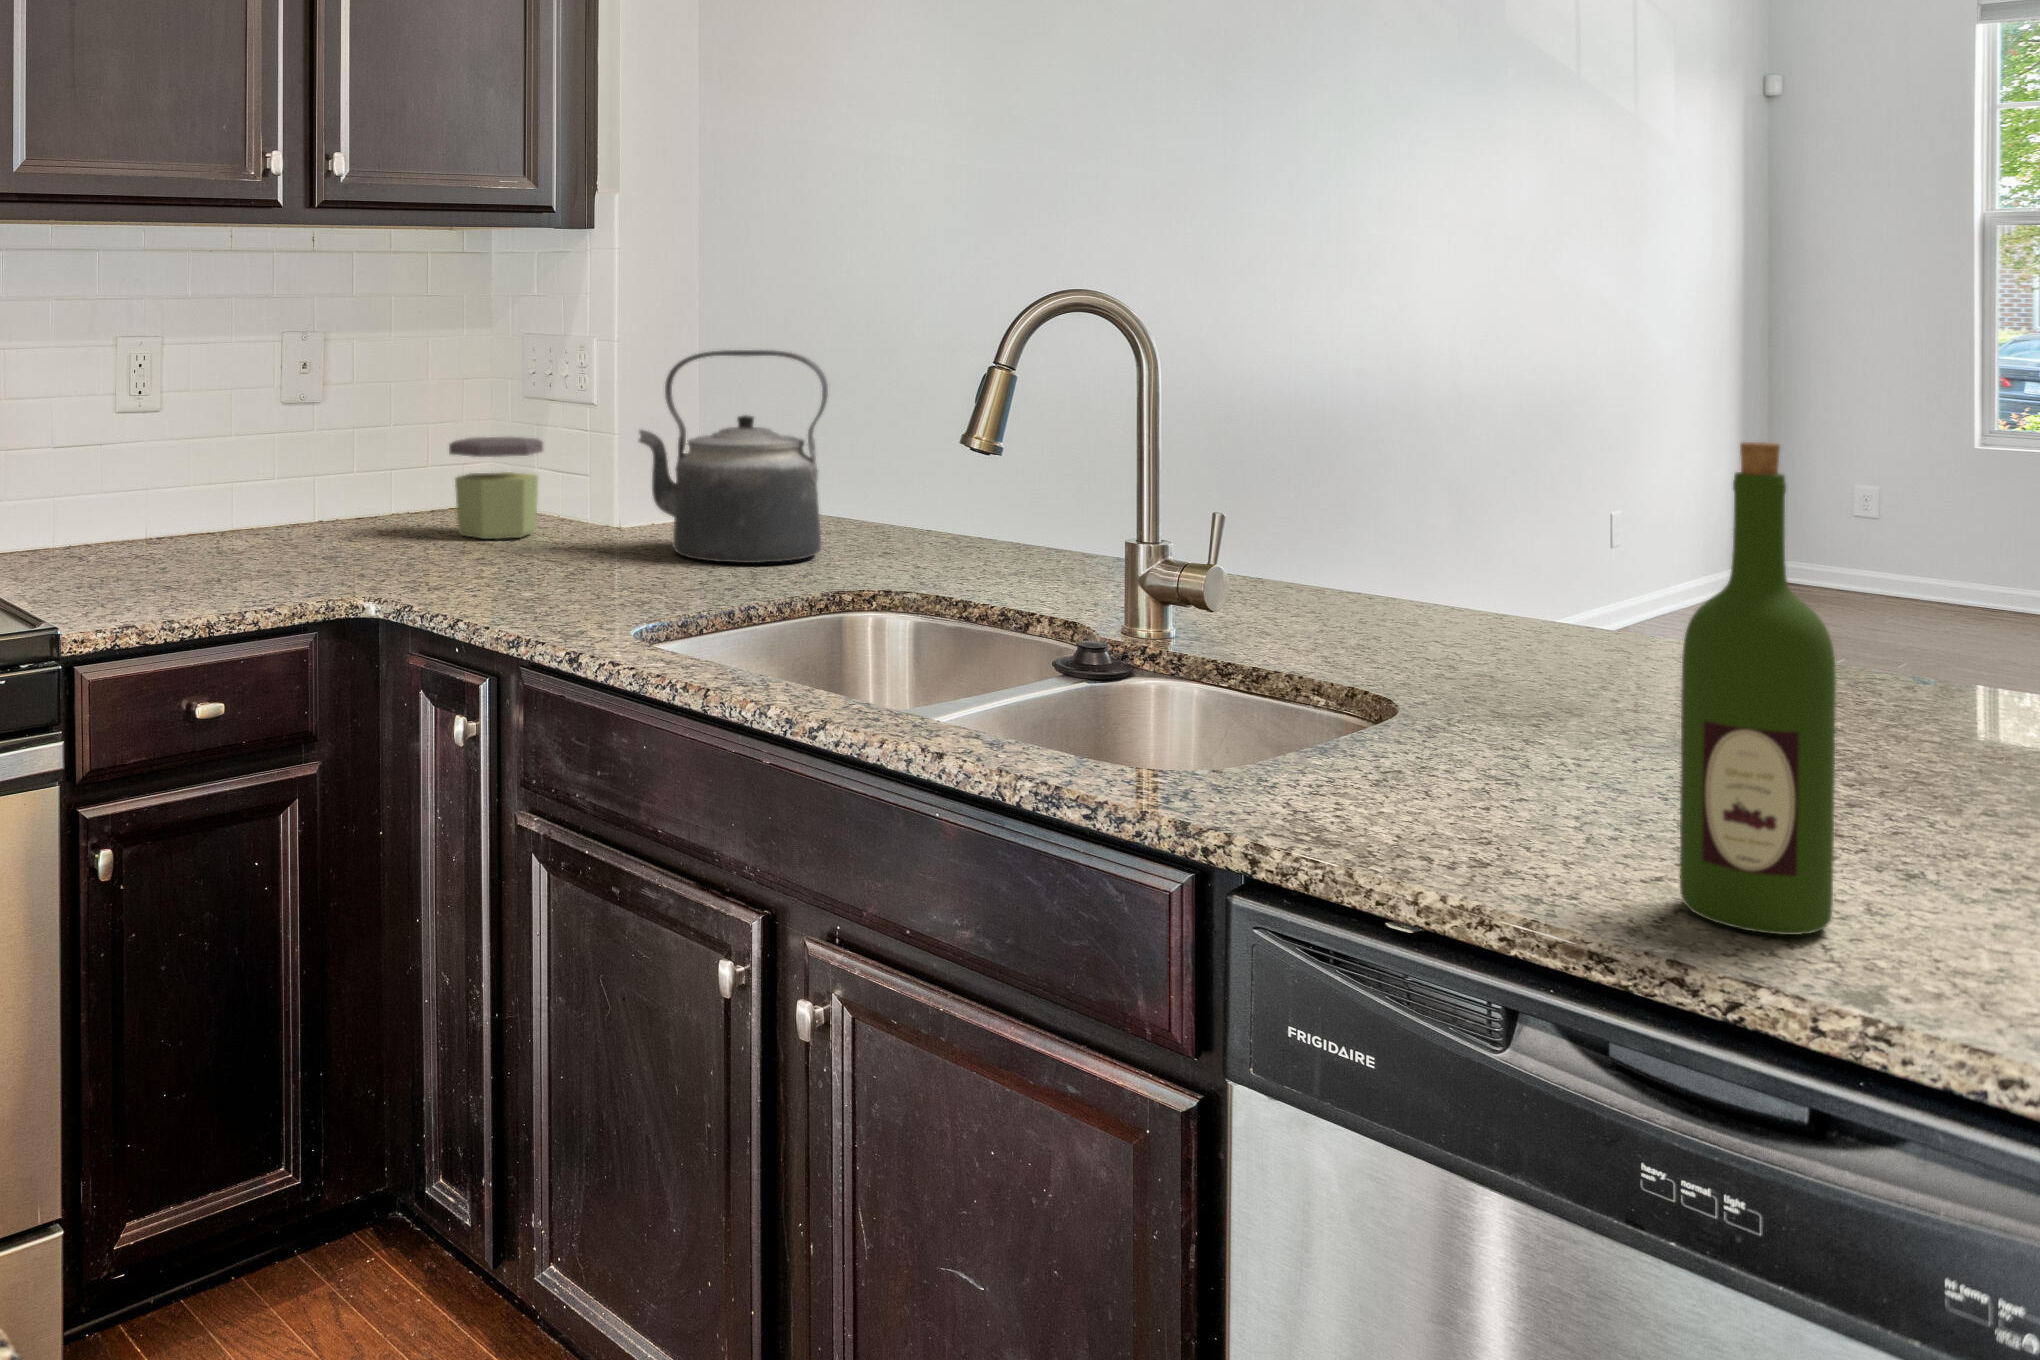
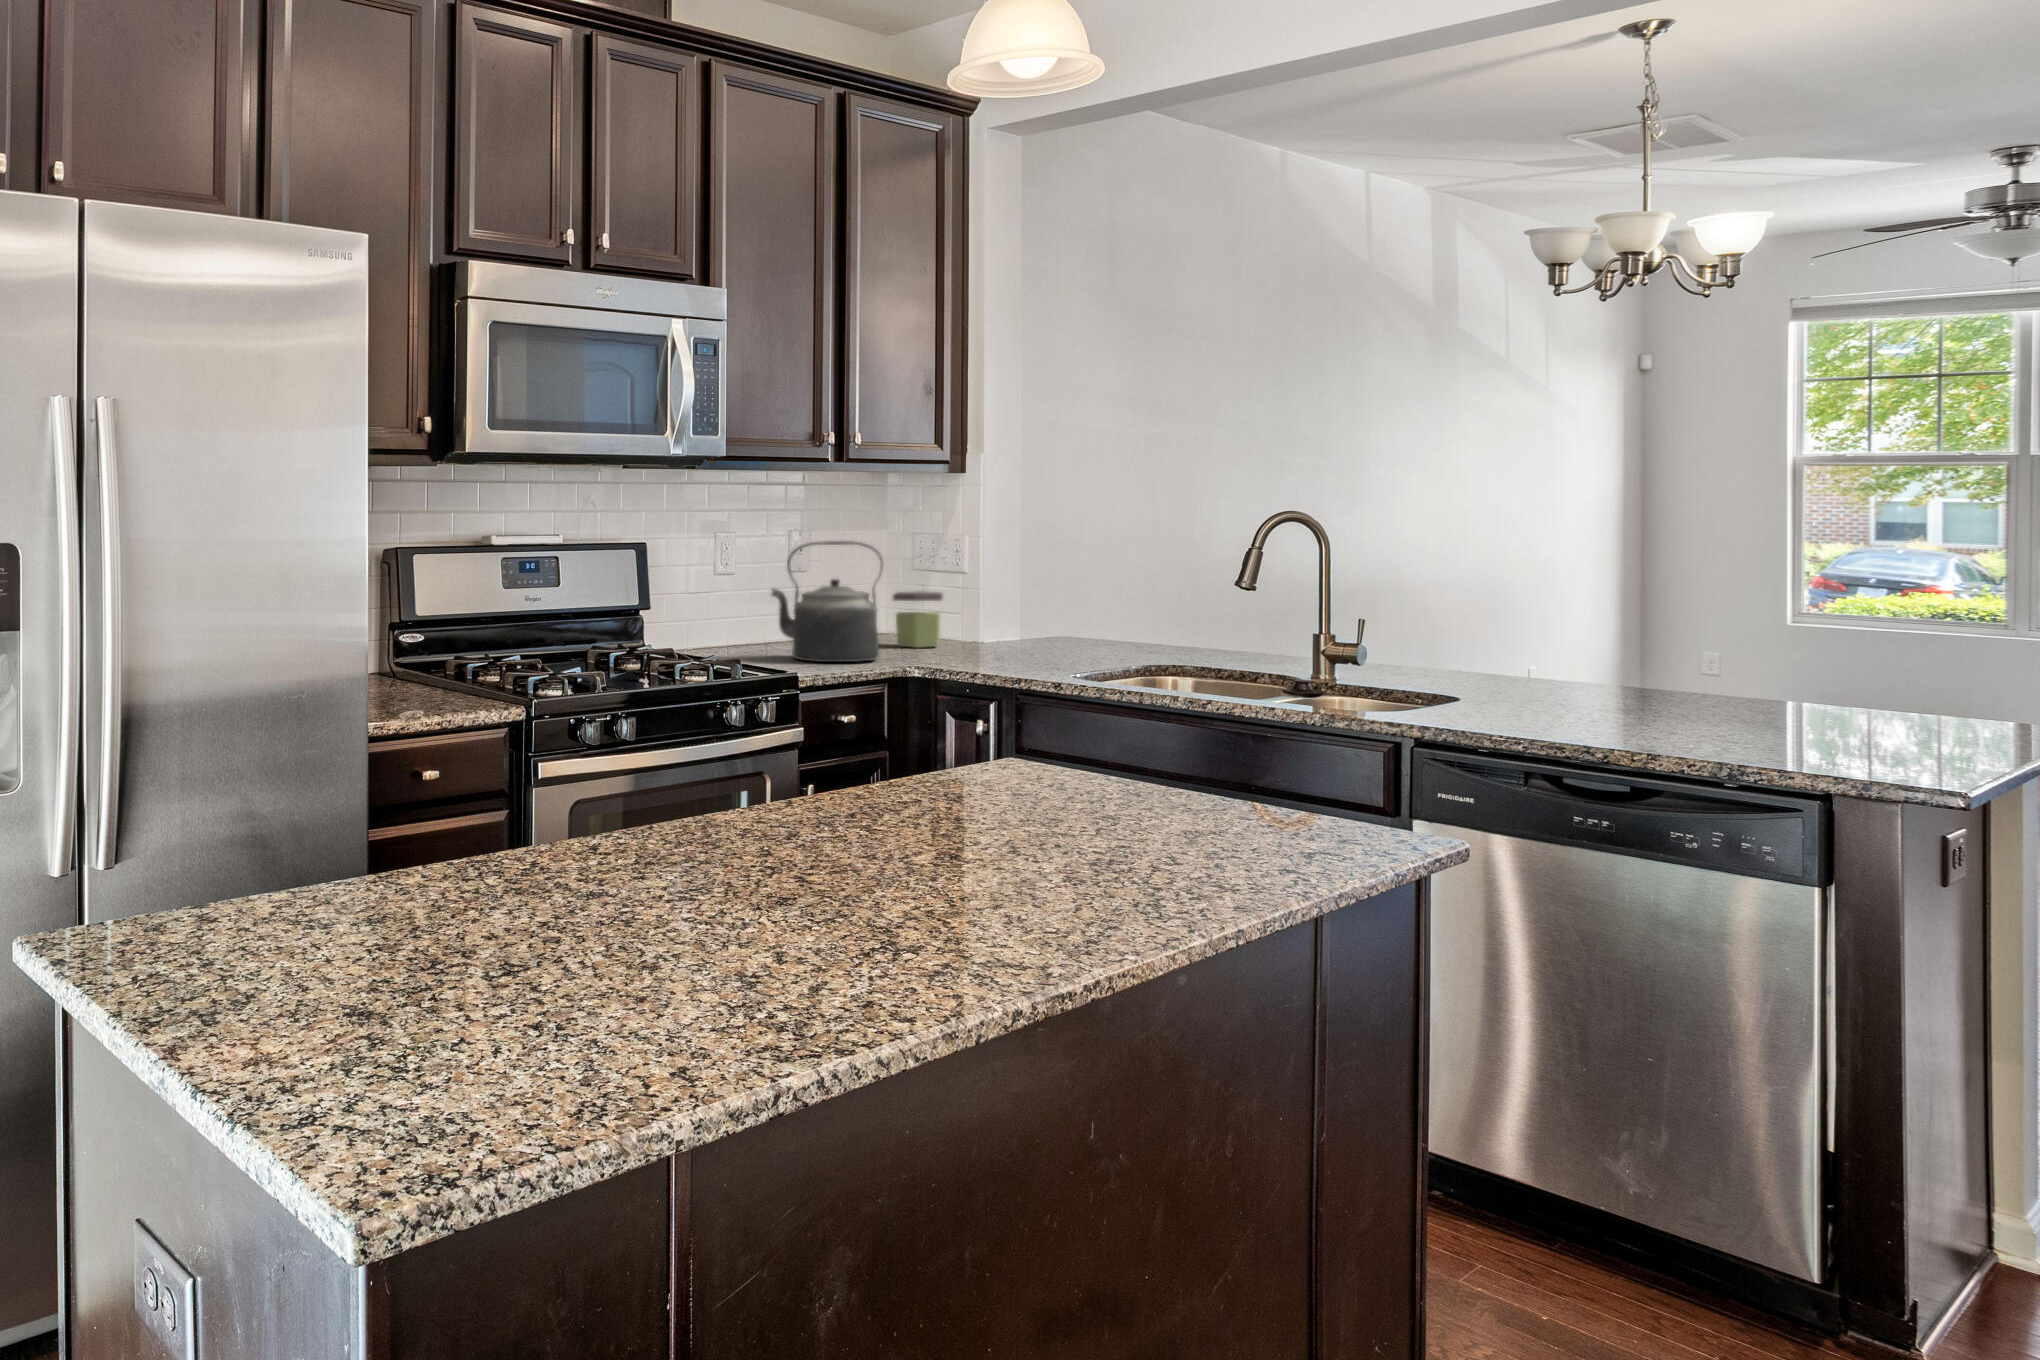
kettle: present [639,350,828,563] -> present [772,541,883,662]
wine bottle: present [1680,442,1836,935] -> none [1602,557,1657,732]

